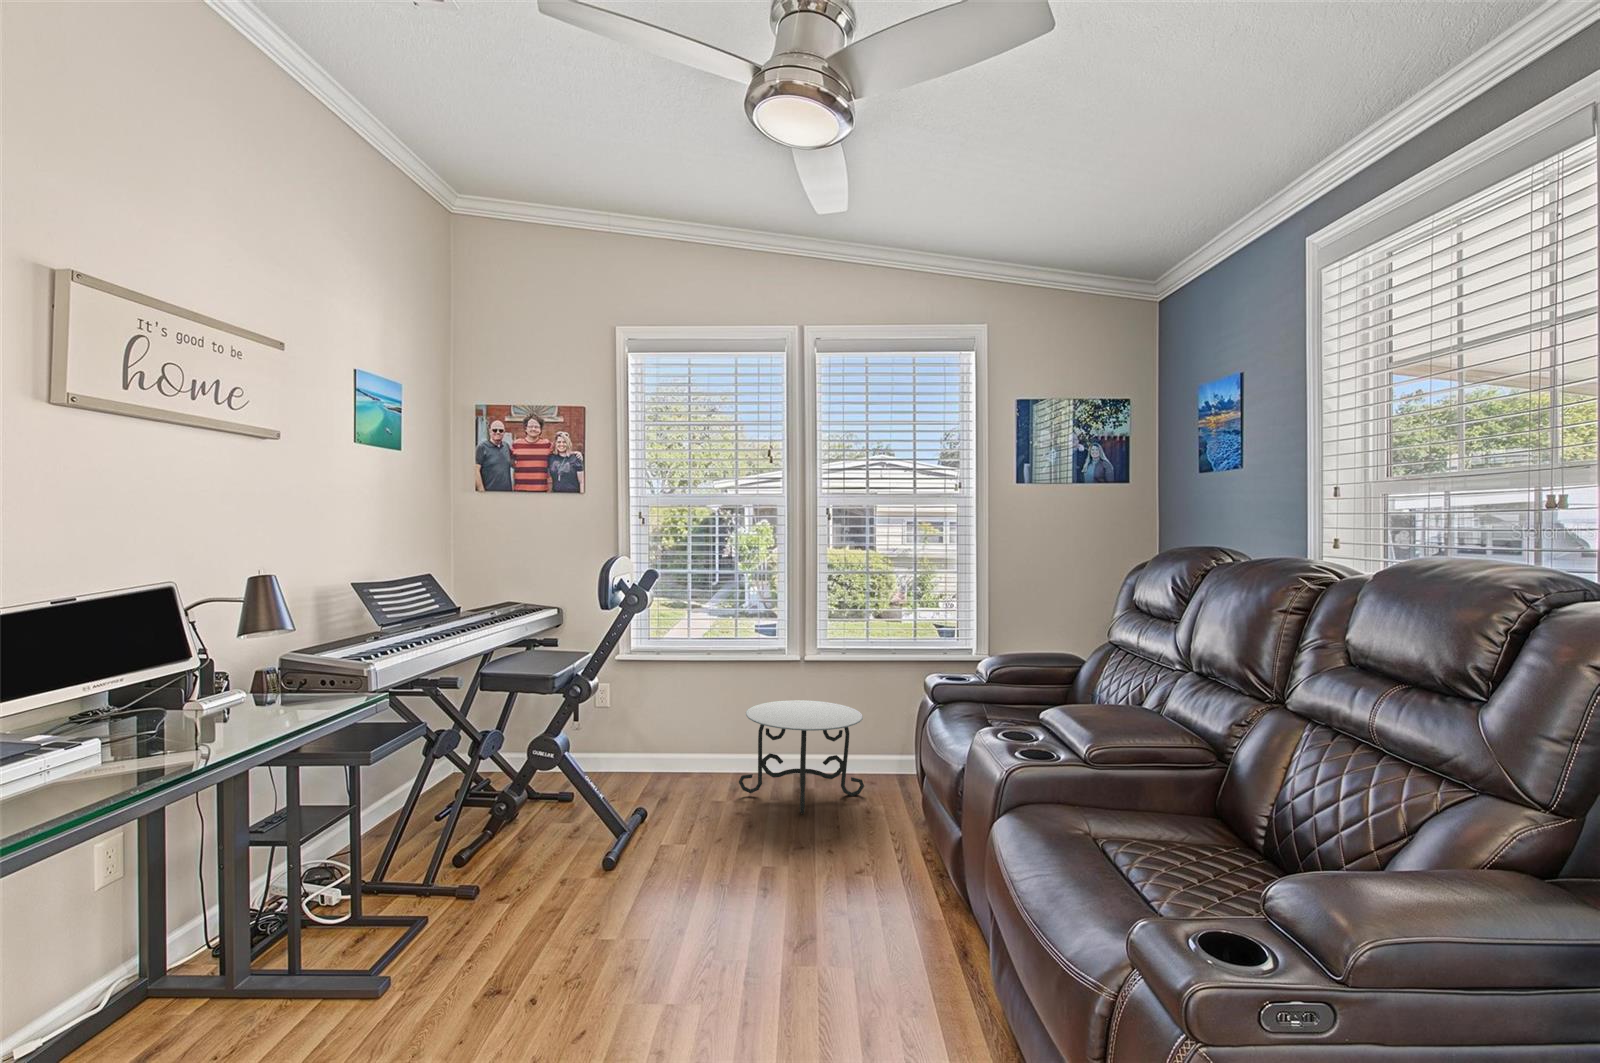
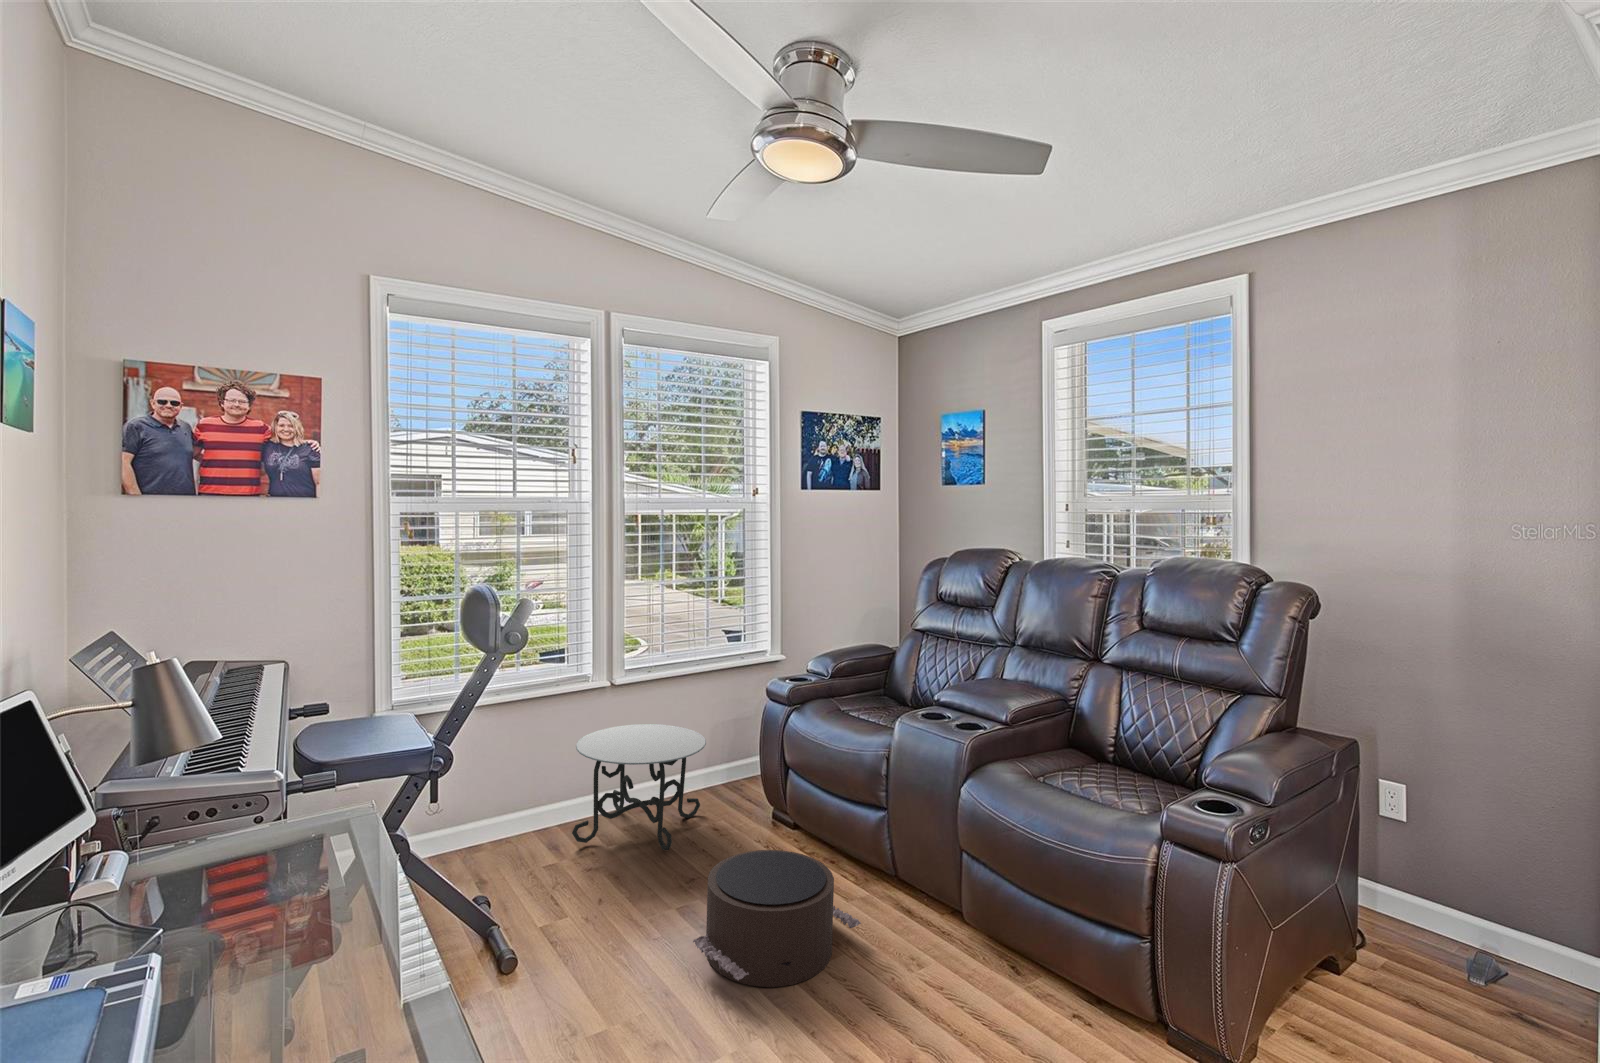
pouf: none [723,815,879,935] -> present [693,850,861,987]

